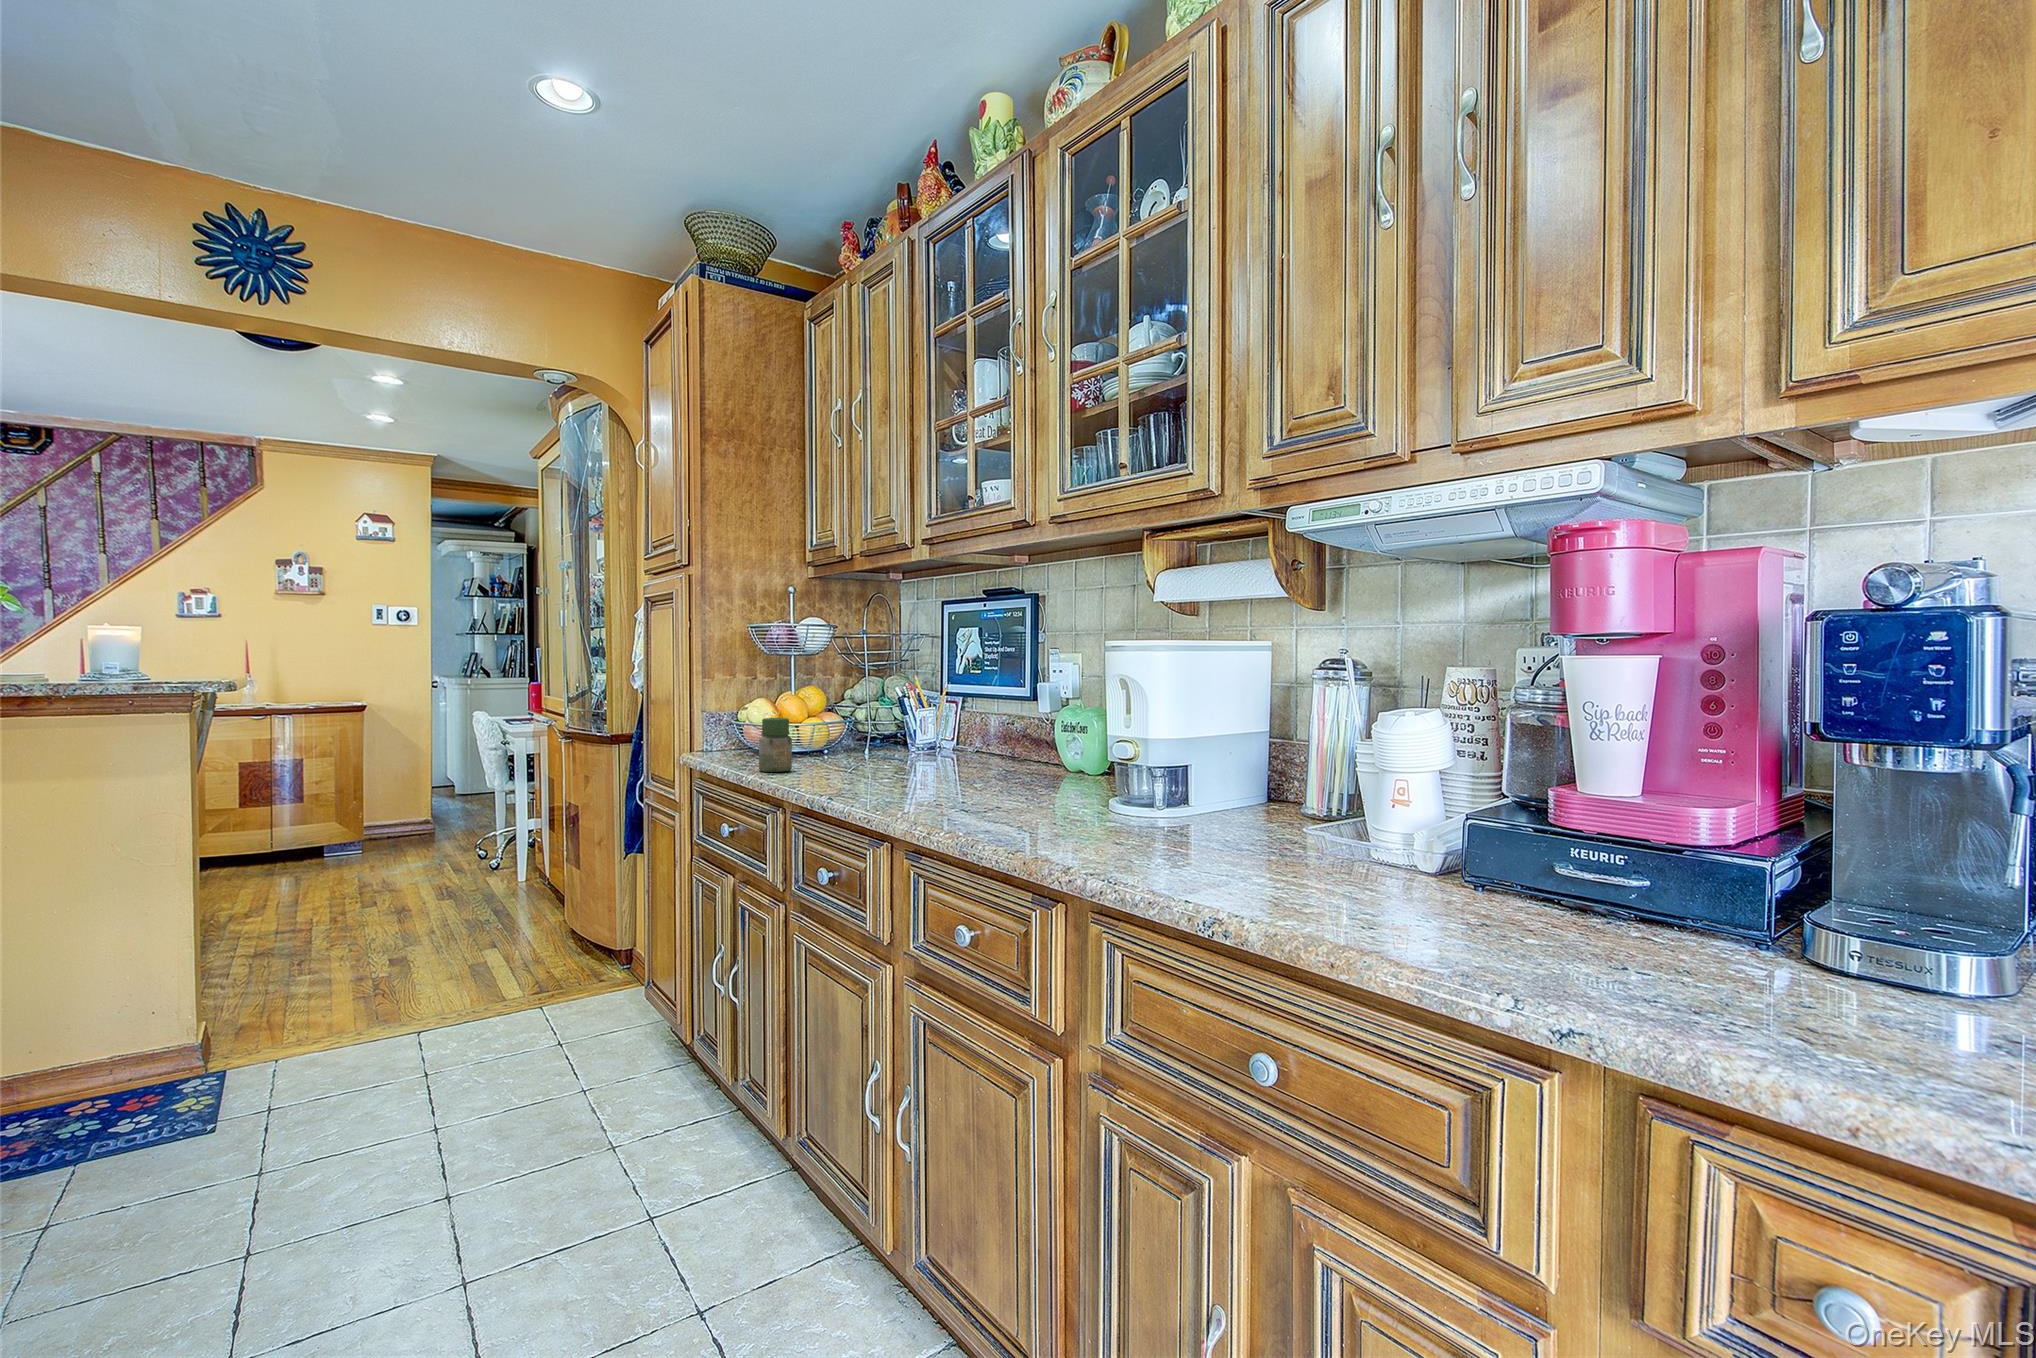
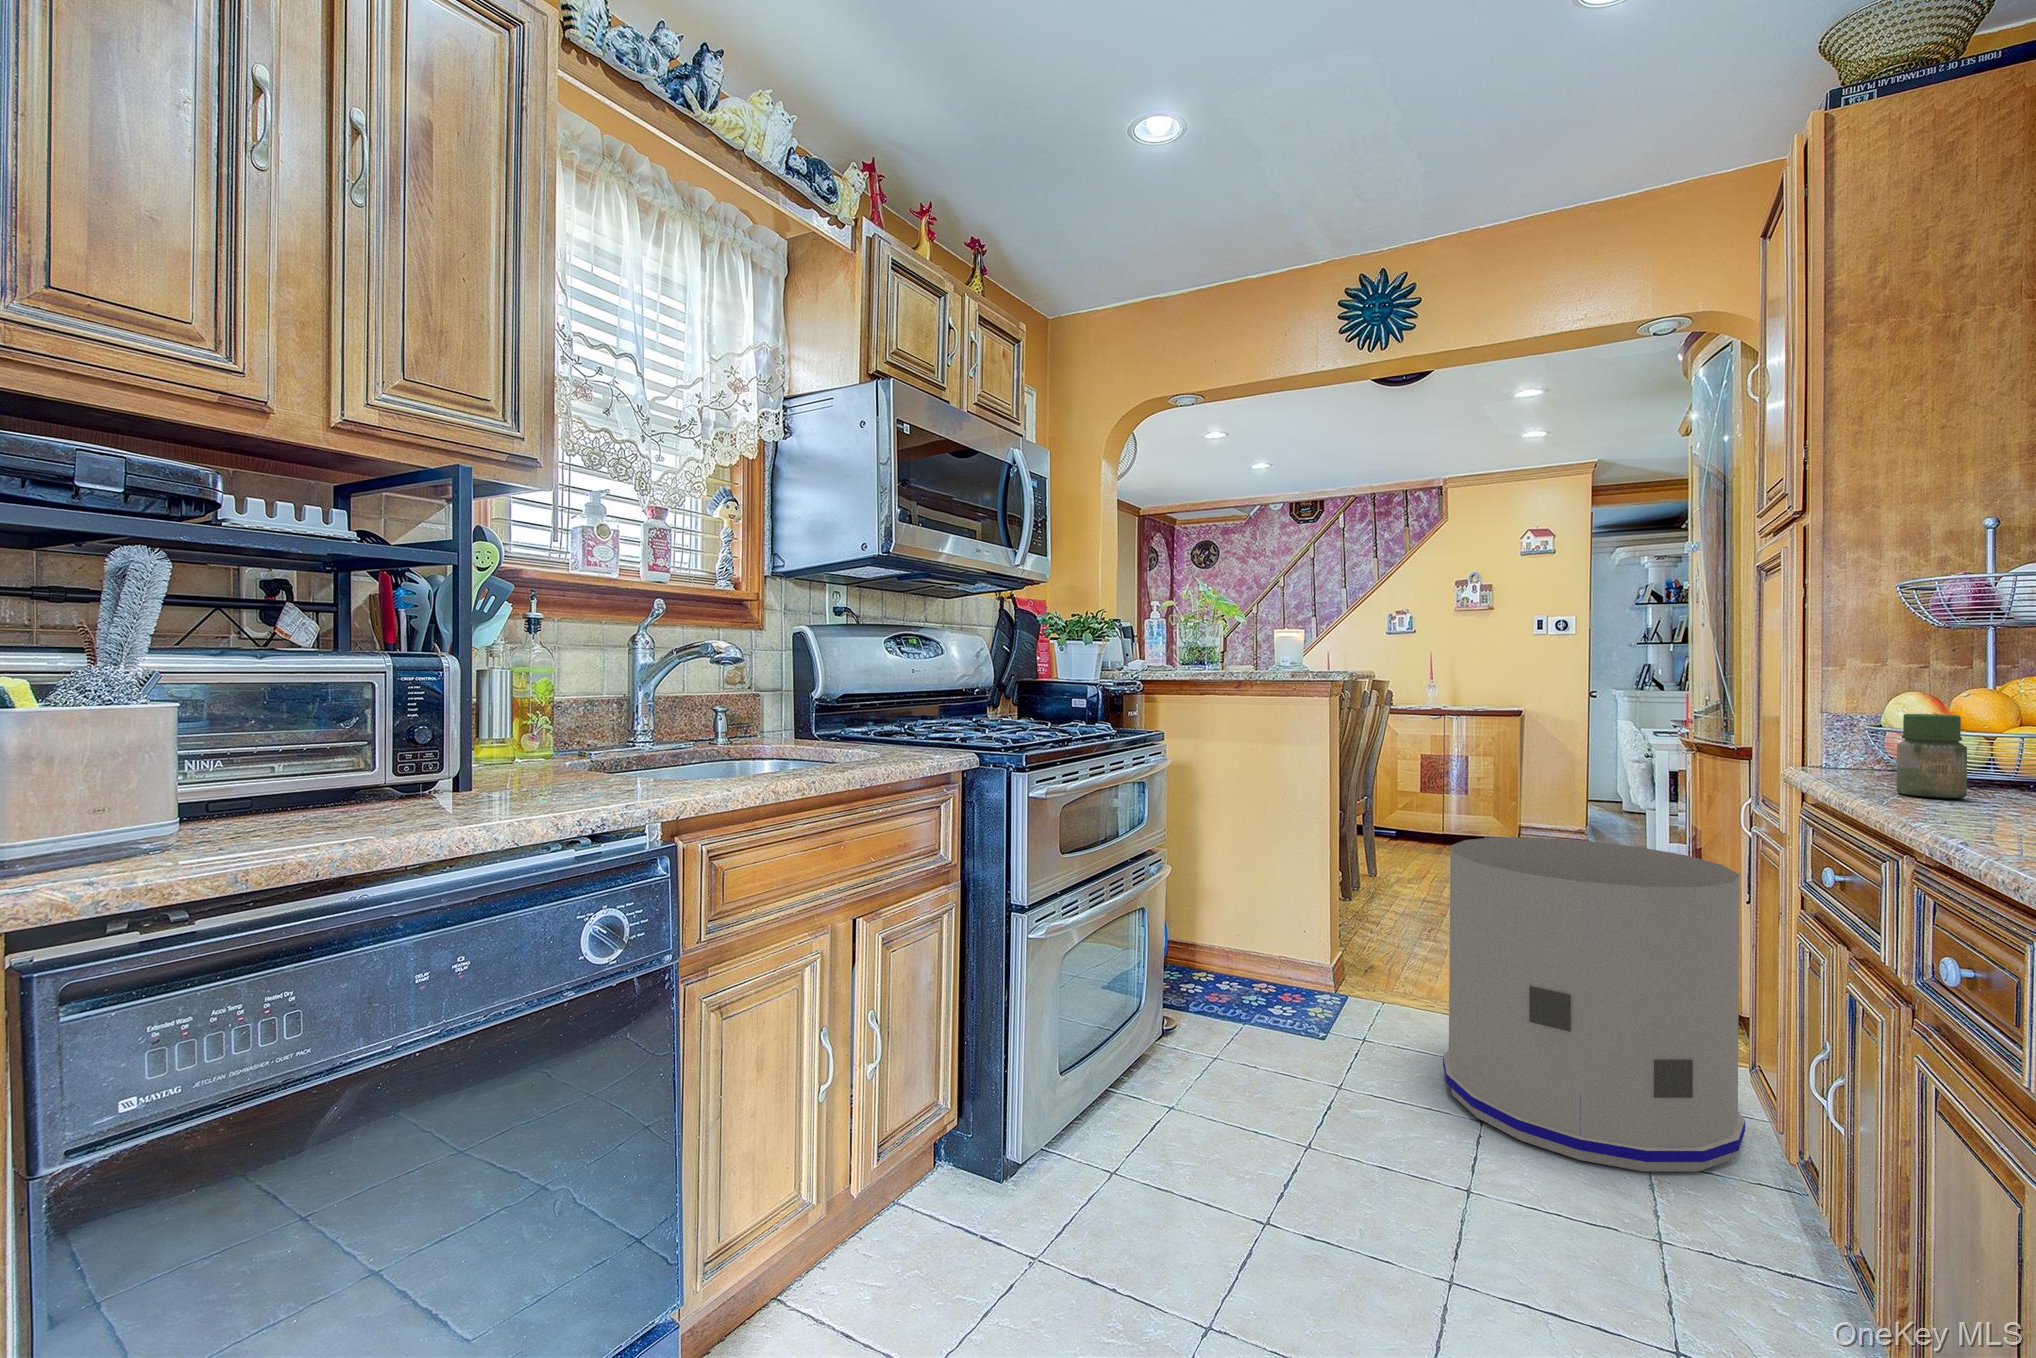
trash can: none [380,833,641,1129] -> present [1443,837,1745,1172]

